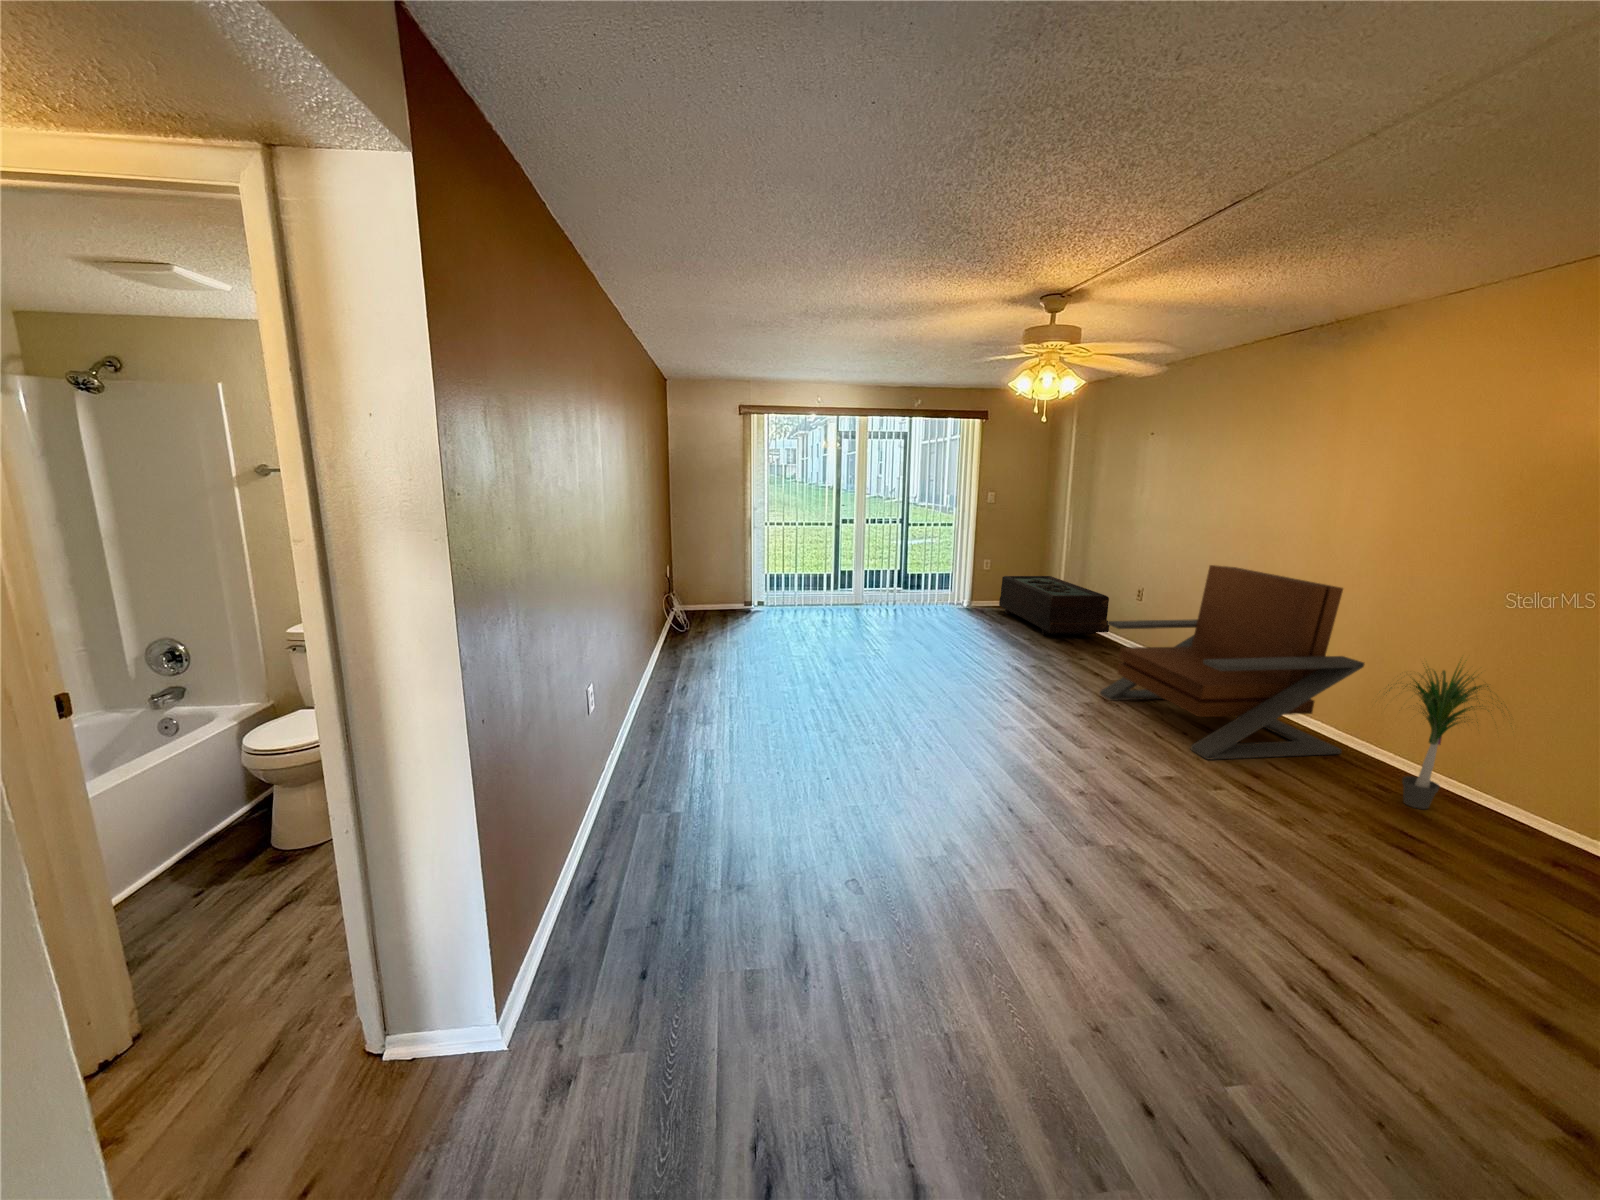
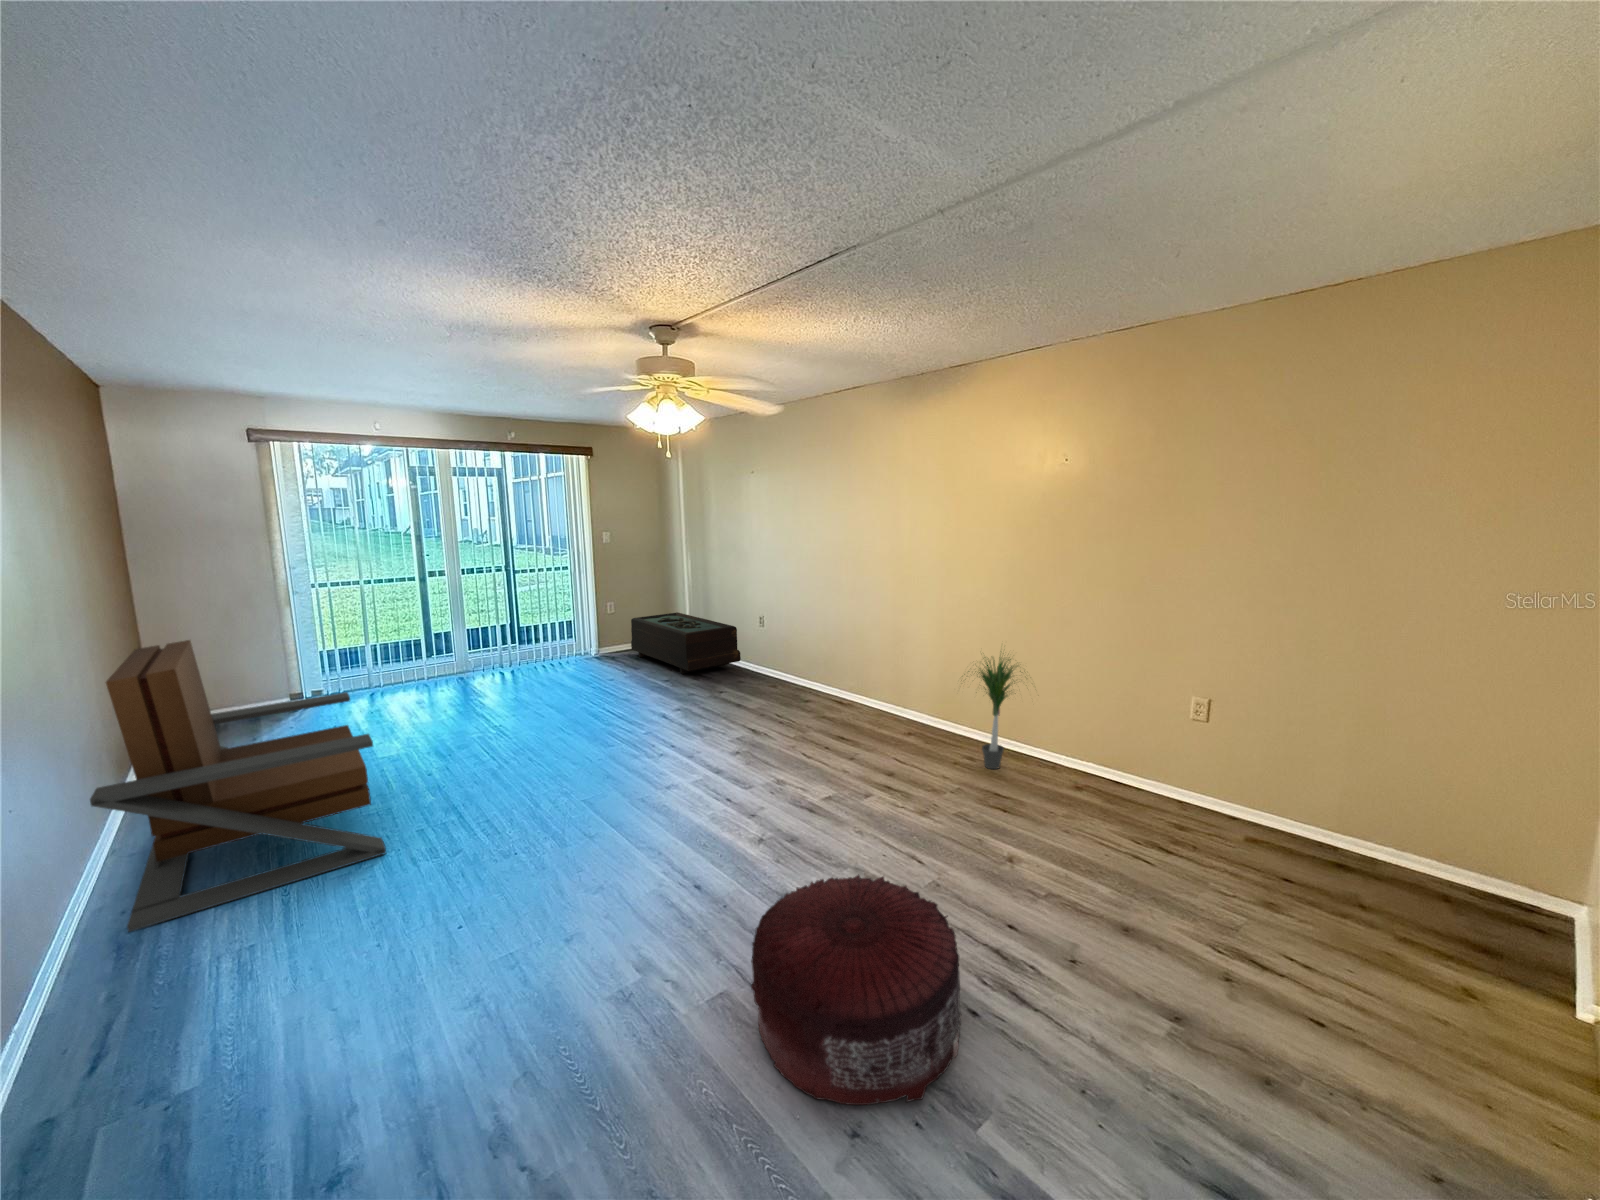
lounge chair: present [1100,565,1365,760] -> present [90,640,386,932]
pouf: none [1031,827,1257,1043] -> present [751,875,961,1105]

